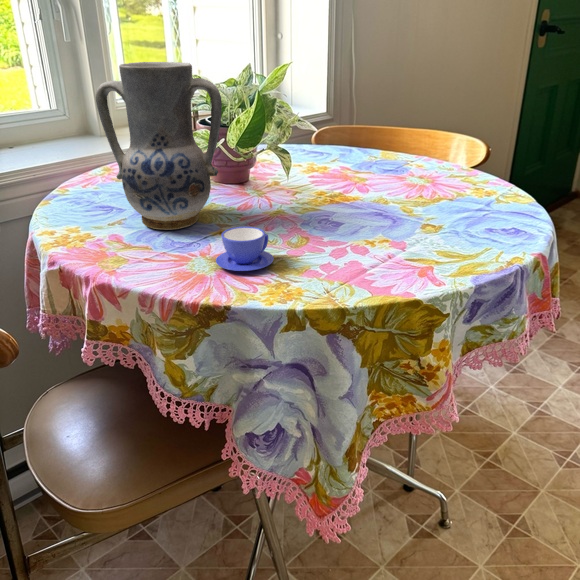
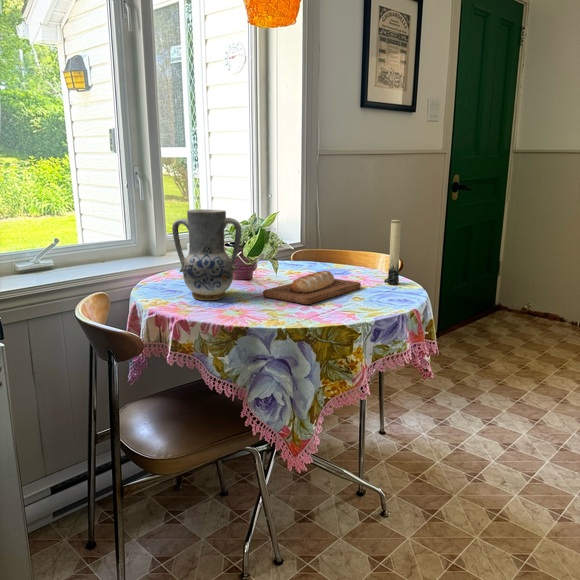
candle: none [464,78,504,192] -> present [384,220,401,285]
bread loaf: none [264,171,429,240] -> present [263,271,361,304]
teacup: present [216,227,274,271] -> none [238,294,270,315]

